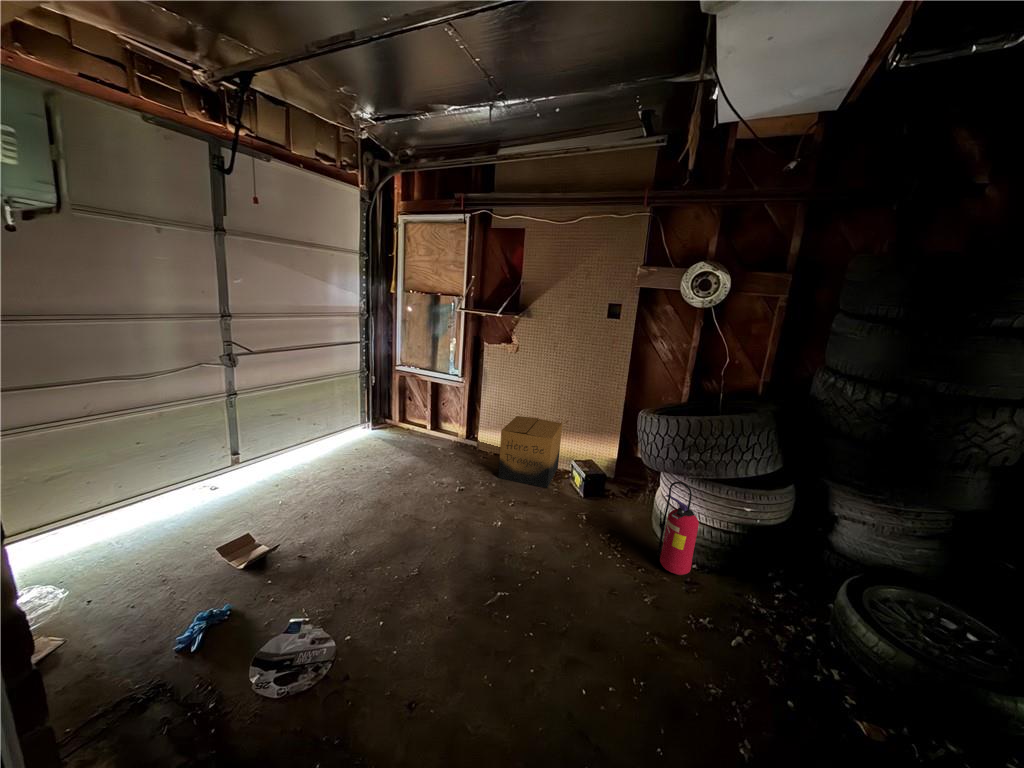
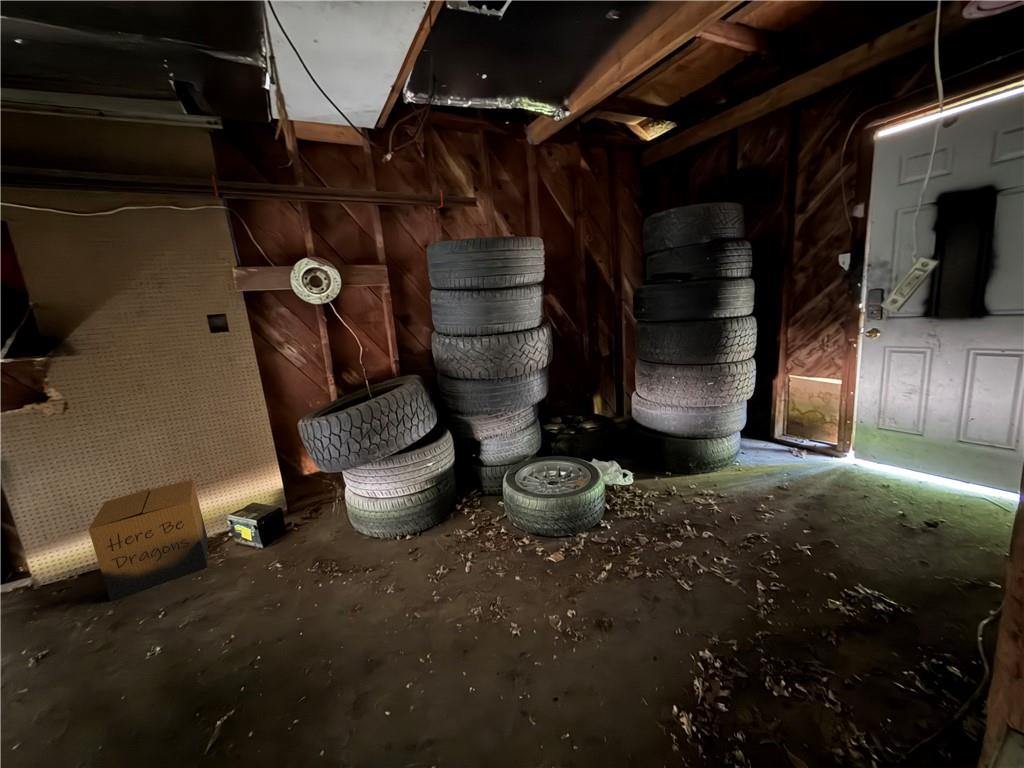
fire extinguisher: present [657,482,699,575] -> none [362,467,408,556]

